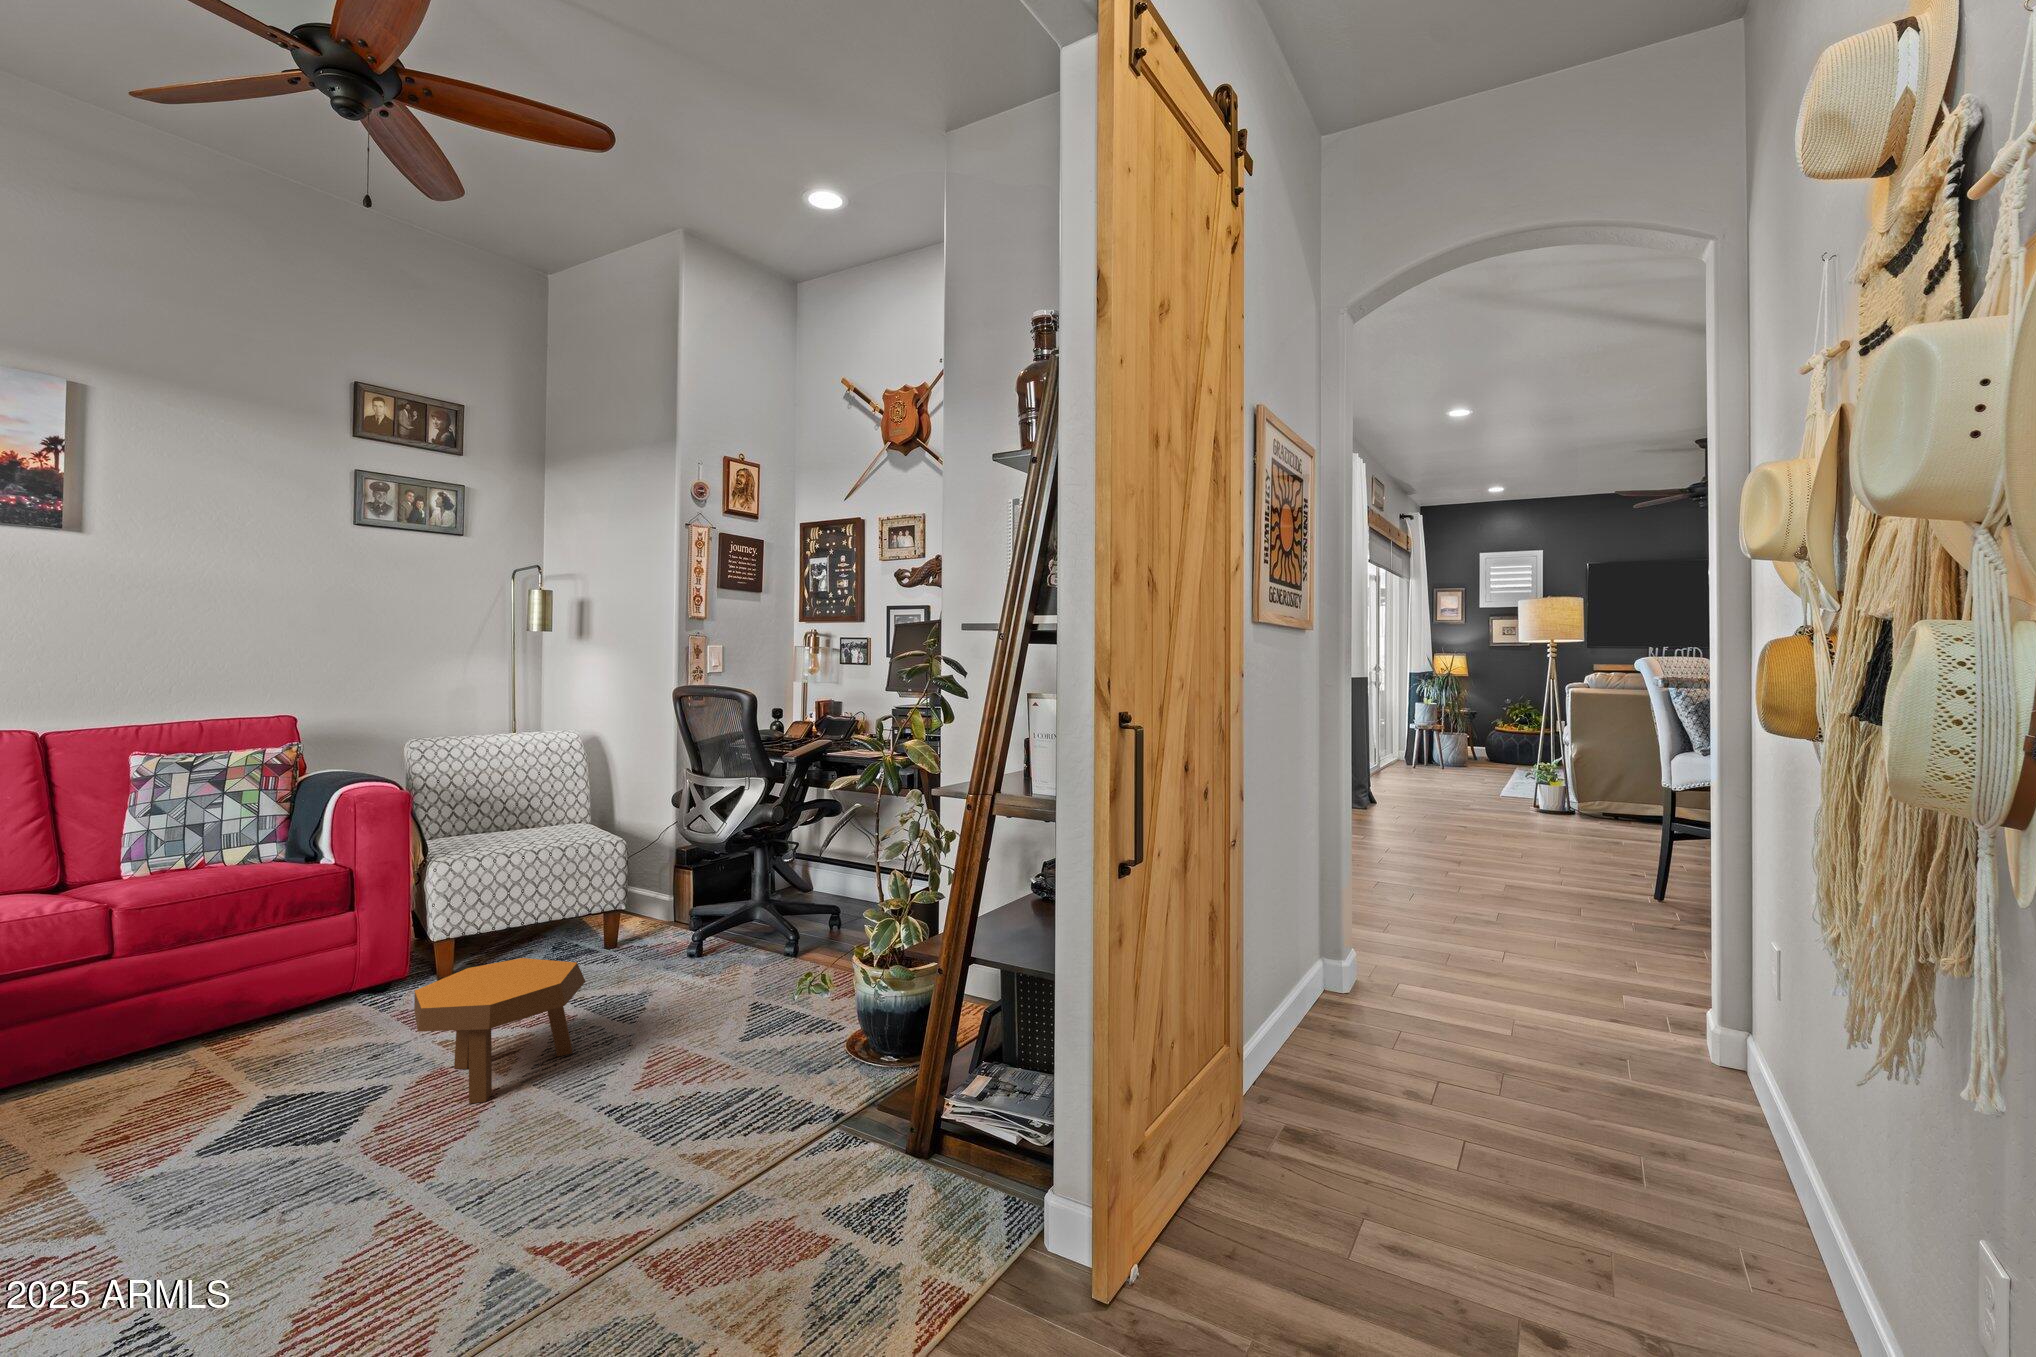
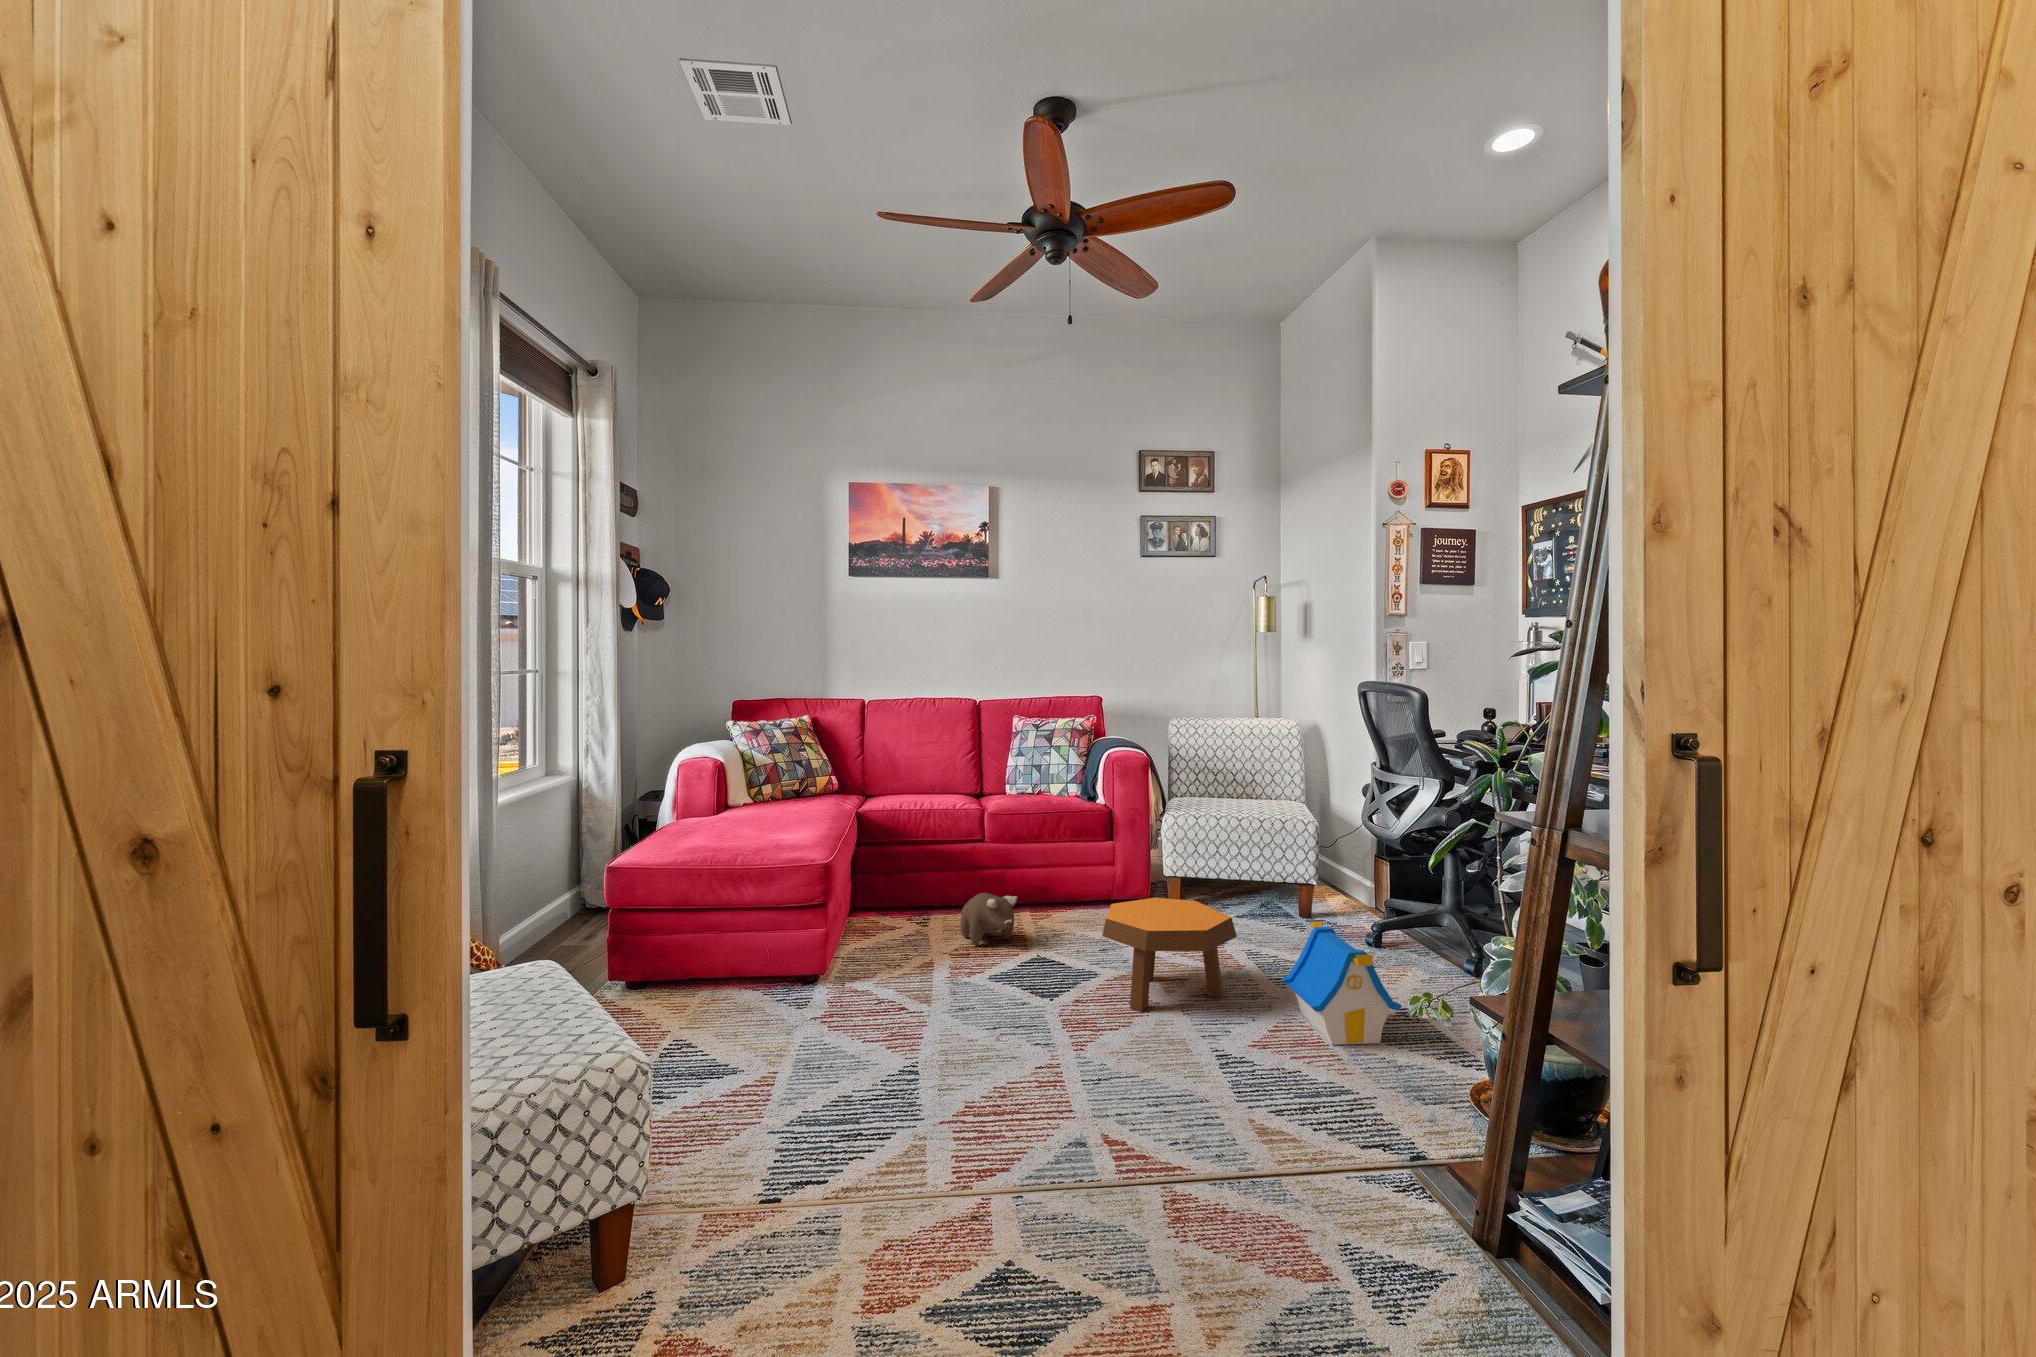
toy house: none [643,940,767,1054] -> present [1282,922,1402,1045]
plush toy: none [121,1025,238,1116] -> present [960,893,1017,945]

